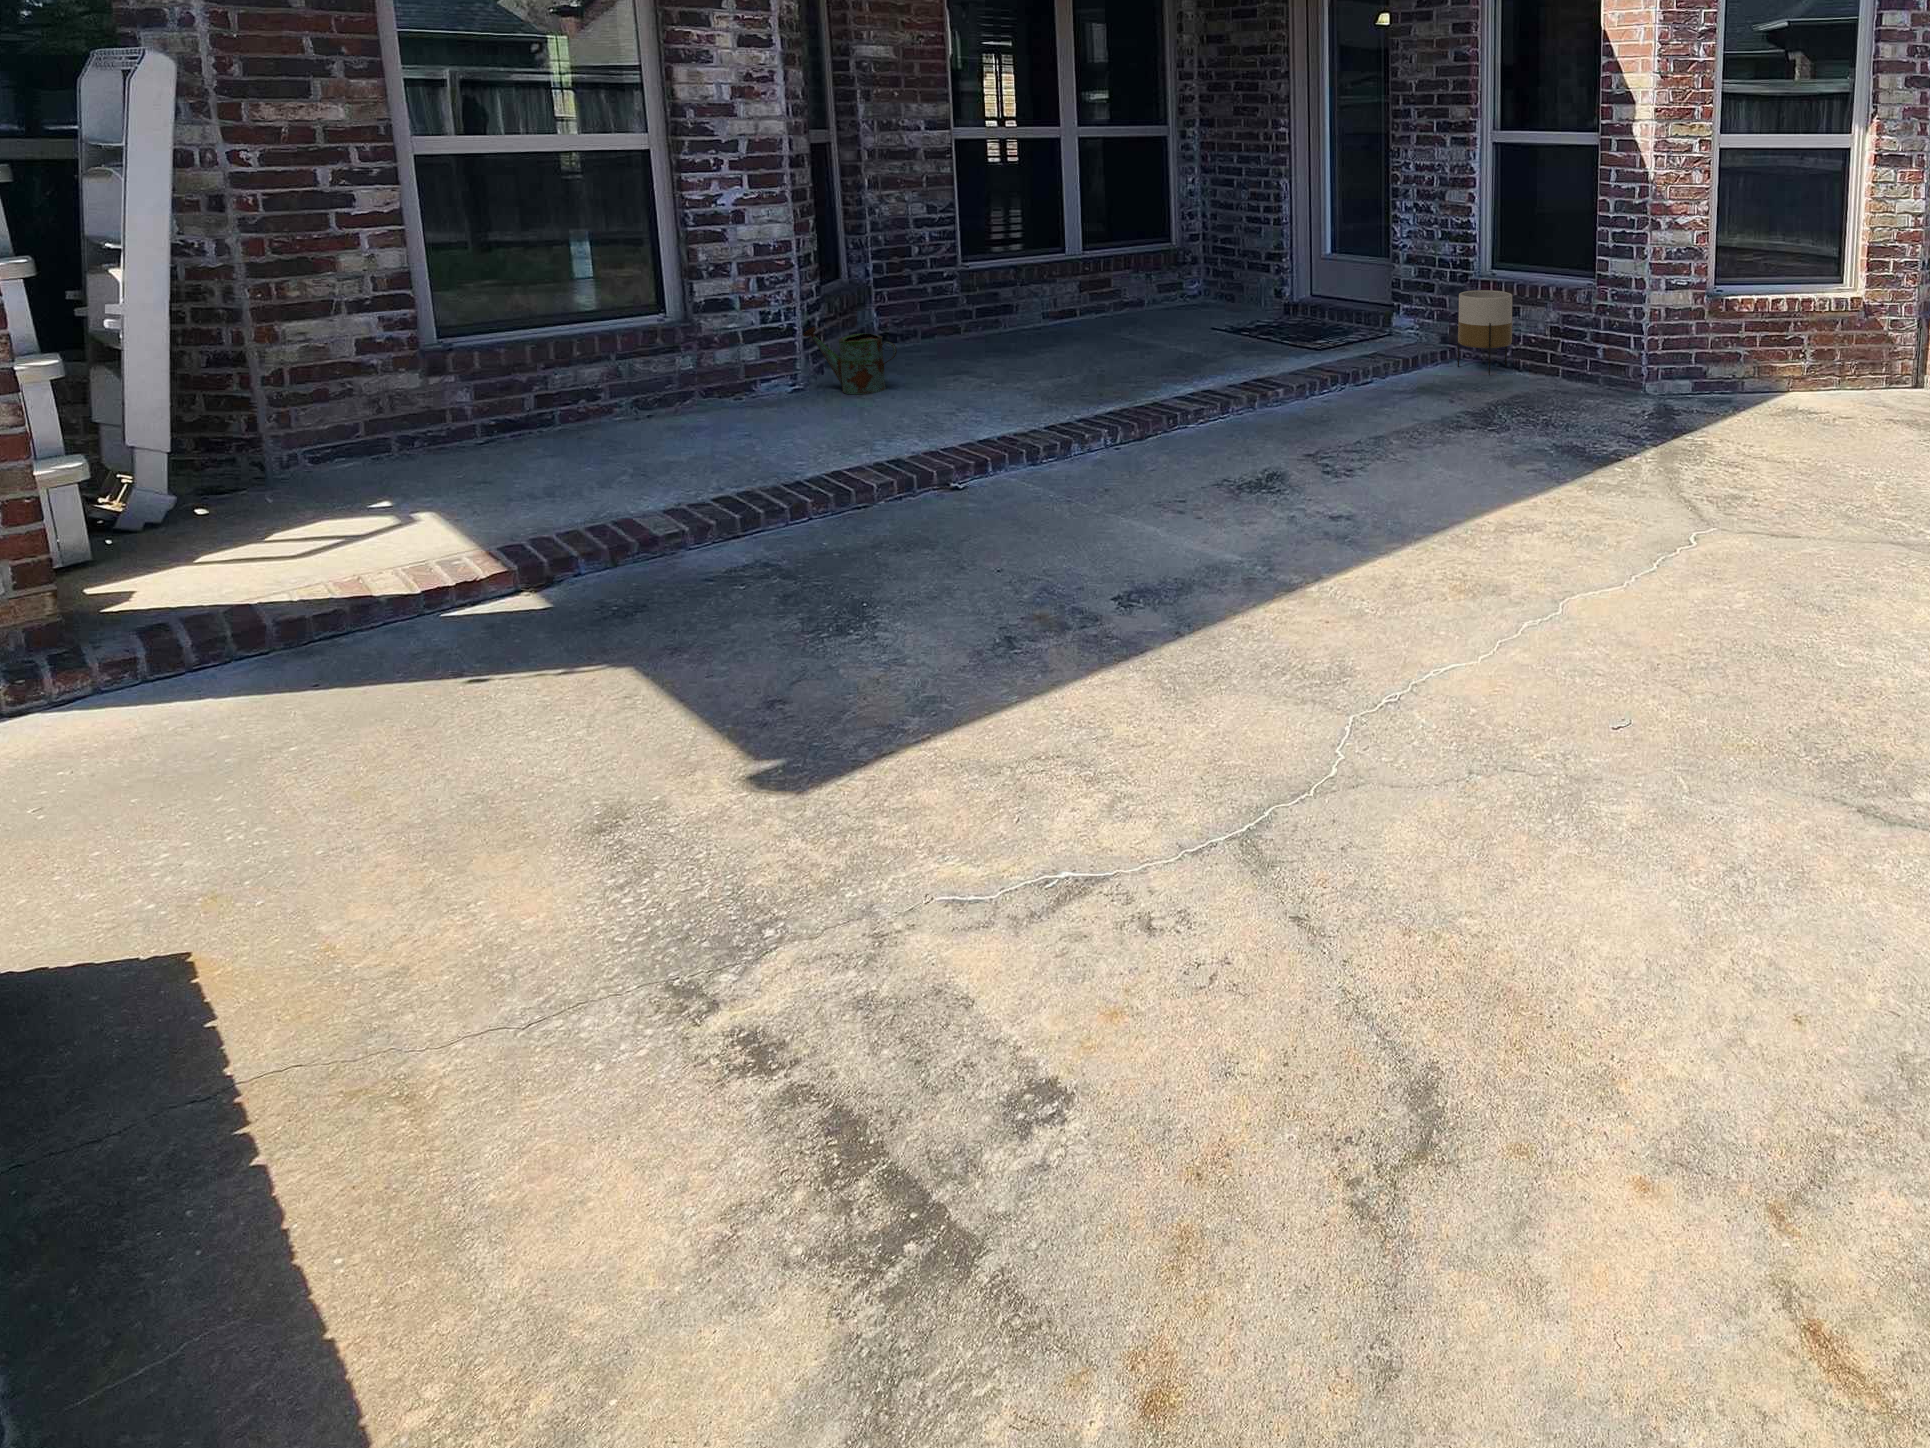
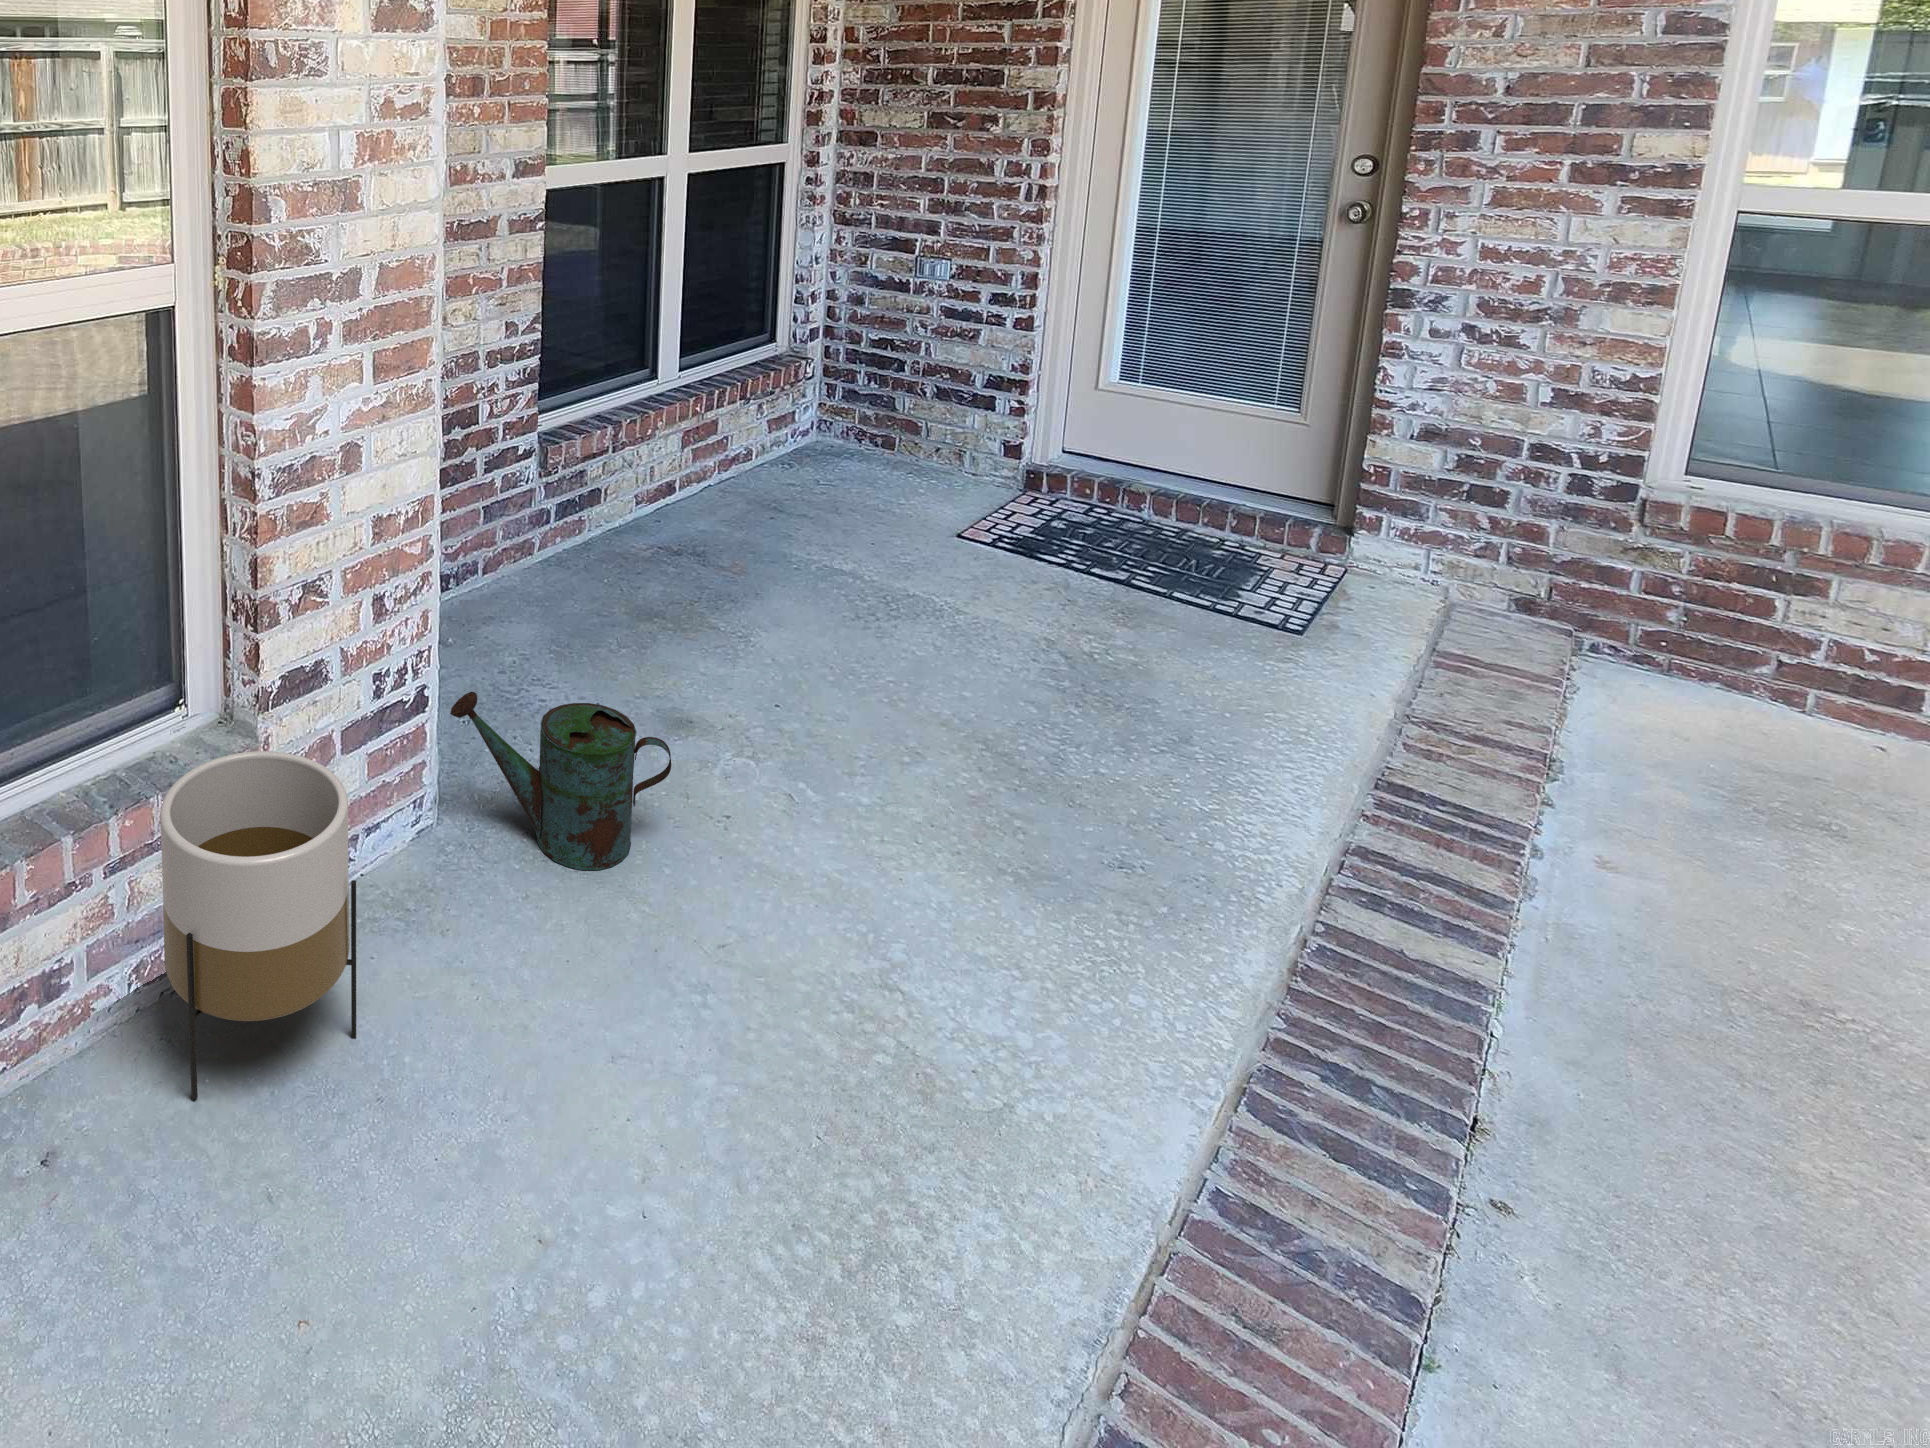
planter: present [1458,290,1512,375] -> present [160,751,356,1100]

